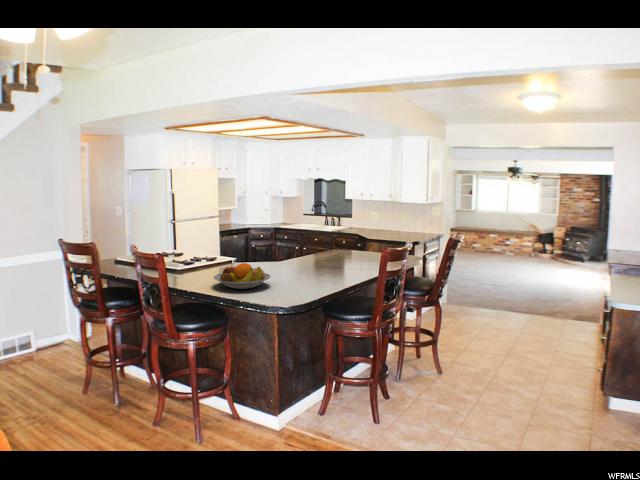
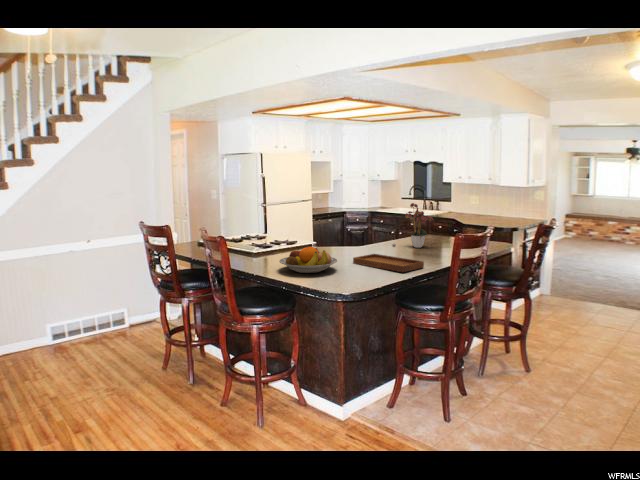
flower arrangement: none [326,218,356,262] -> present [405,203,434,248]
tray: none [284,259,350,286] -> present [353,244,424,272]

